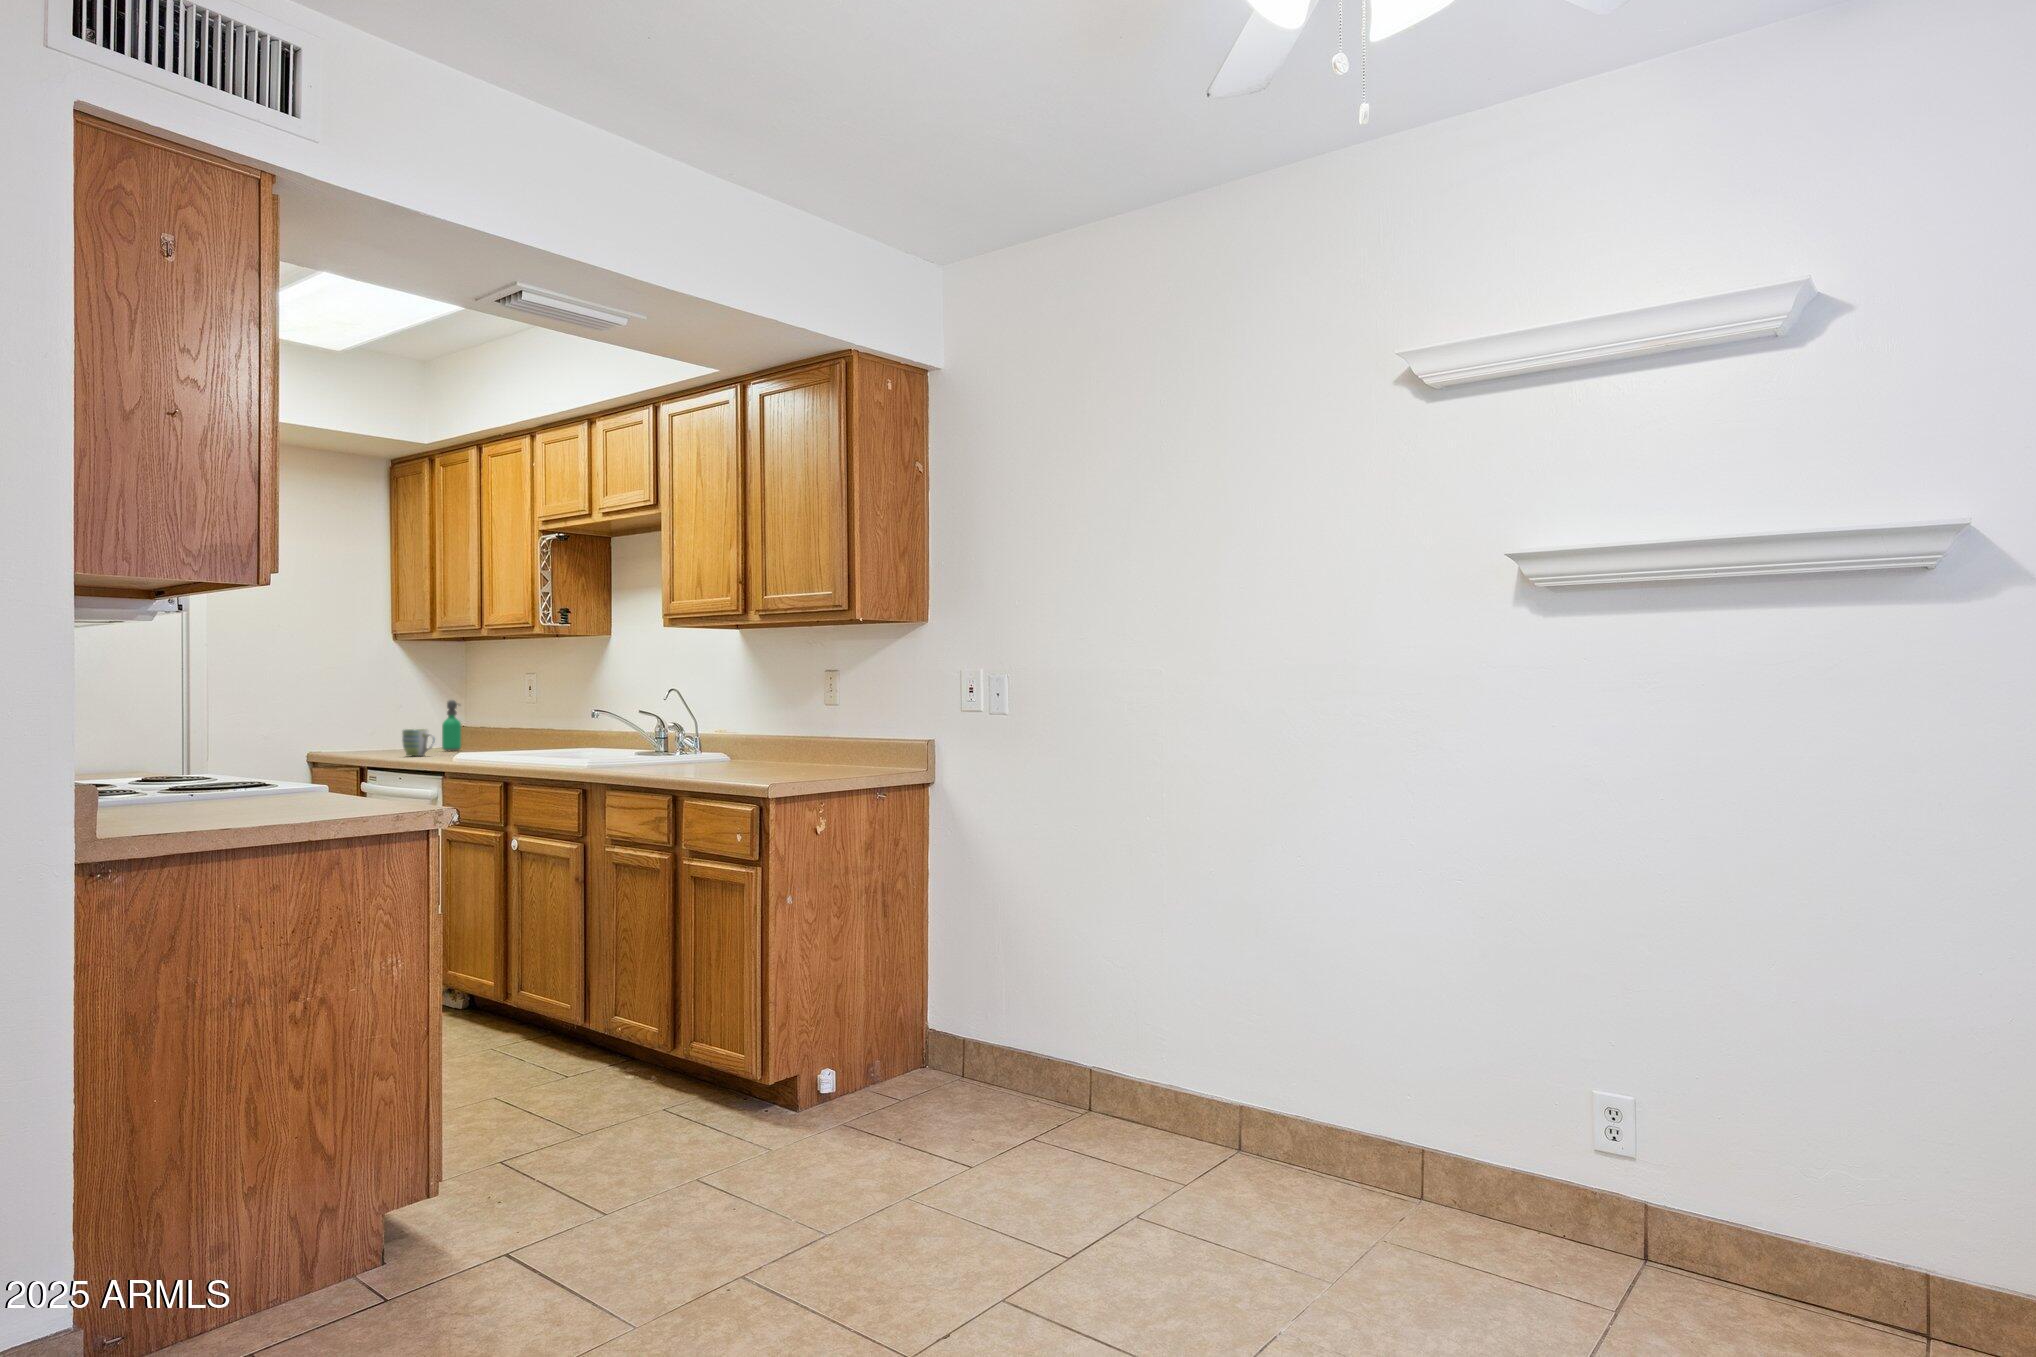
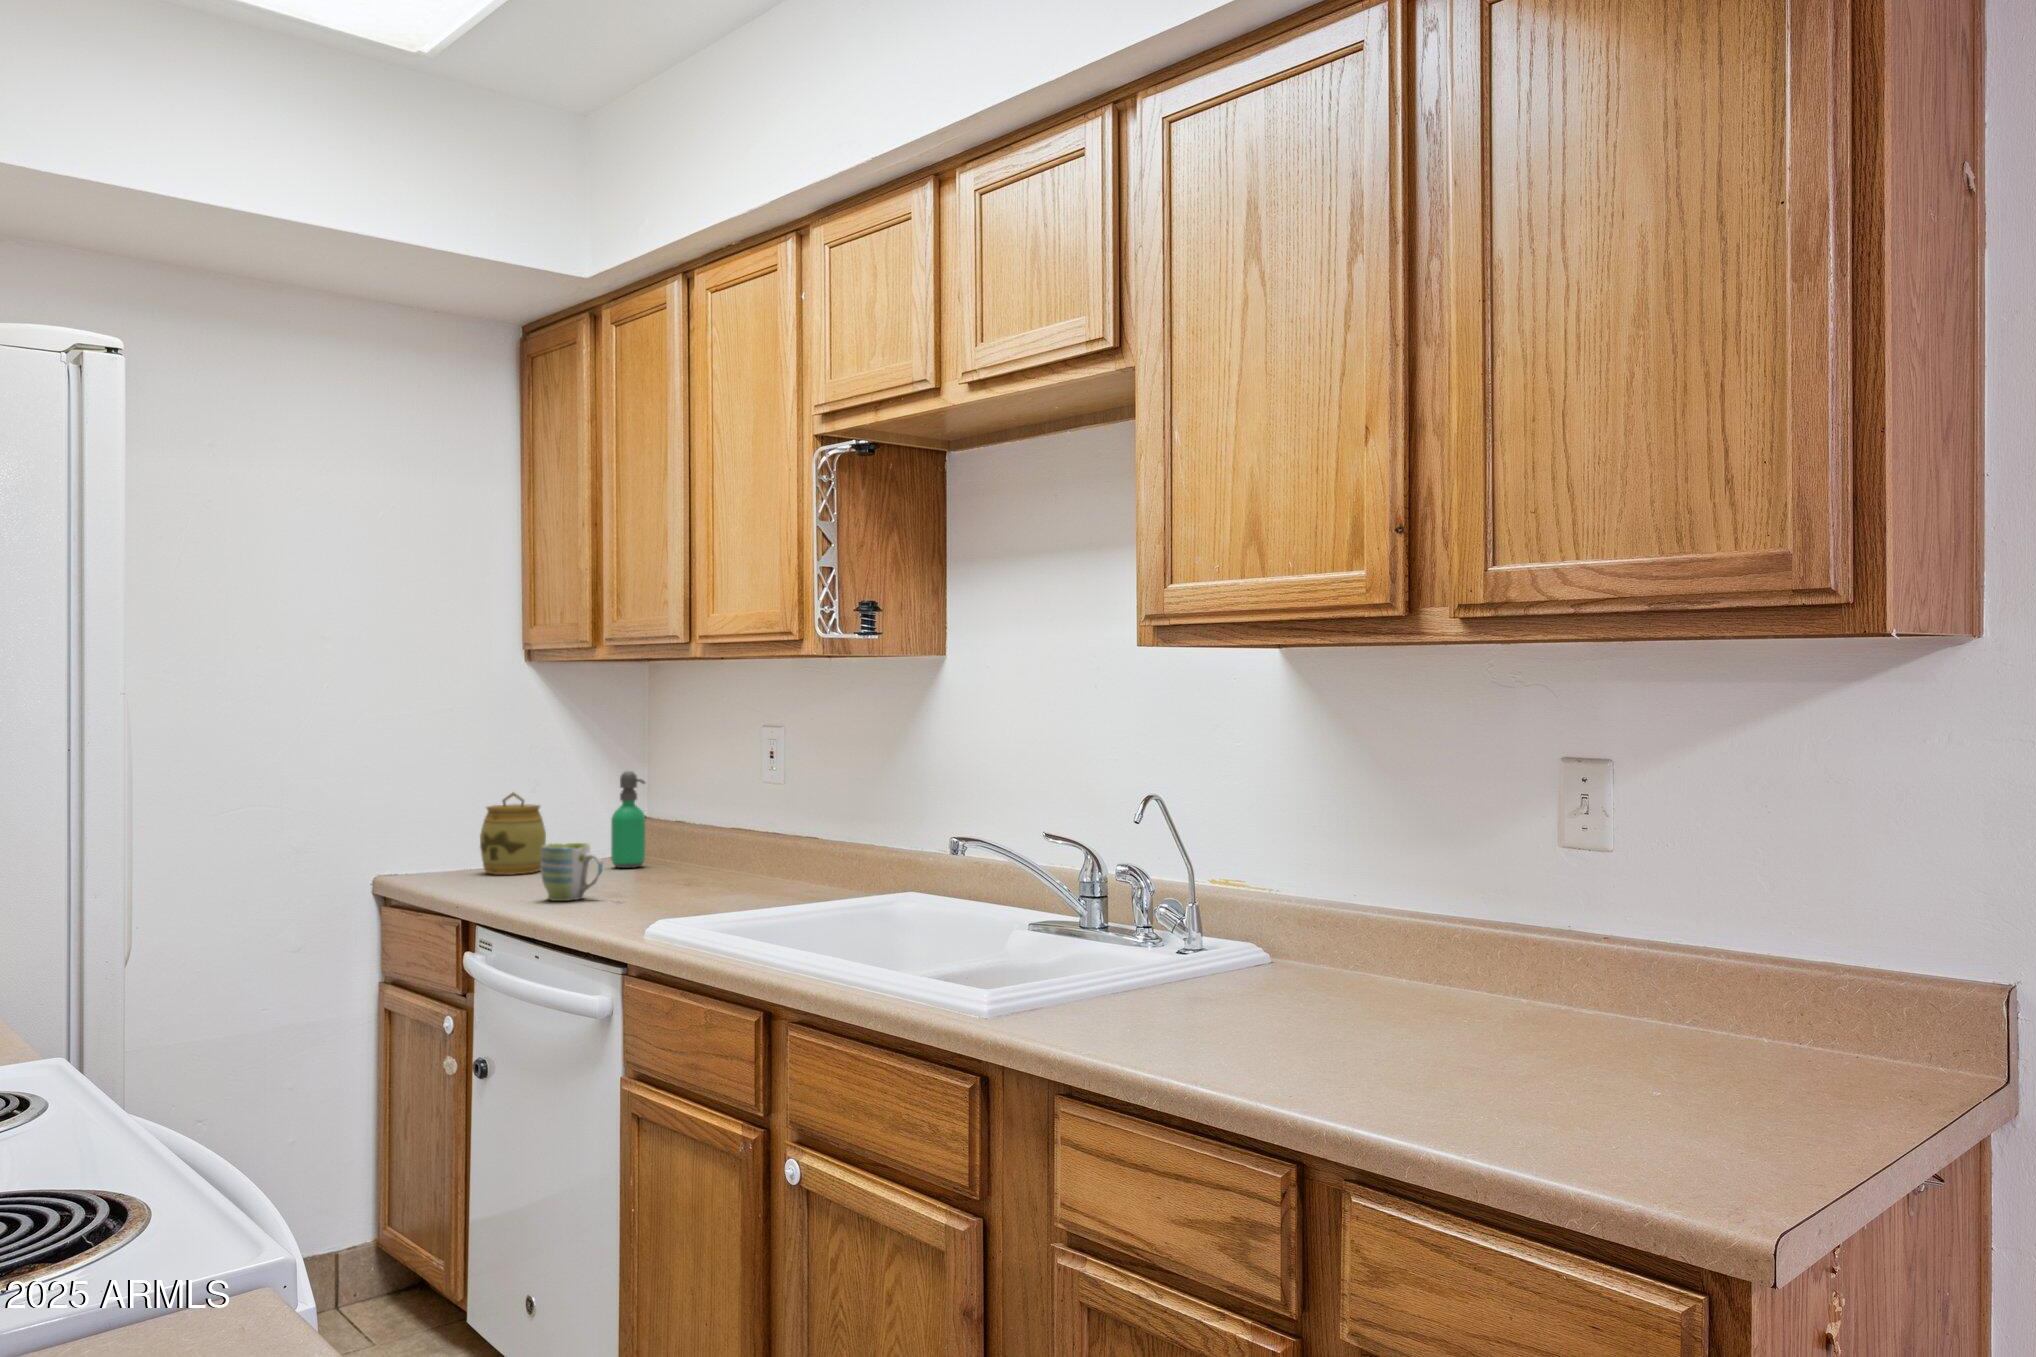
jar: none [367,710,405,753] -> present [480,792,546,875]

